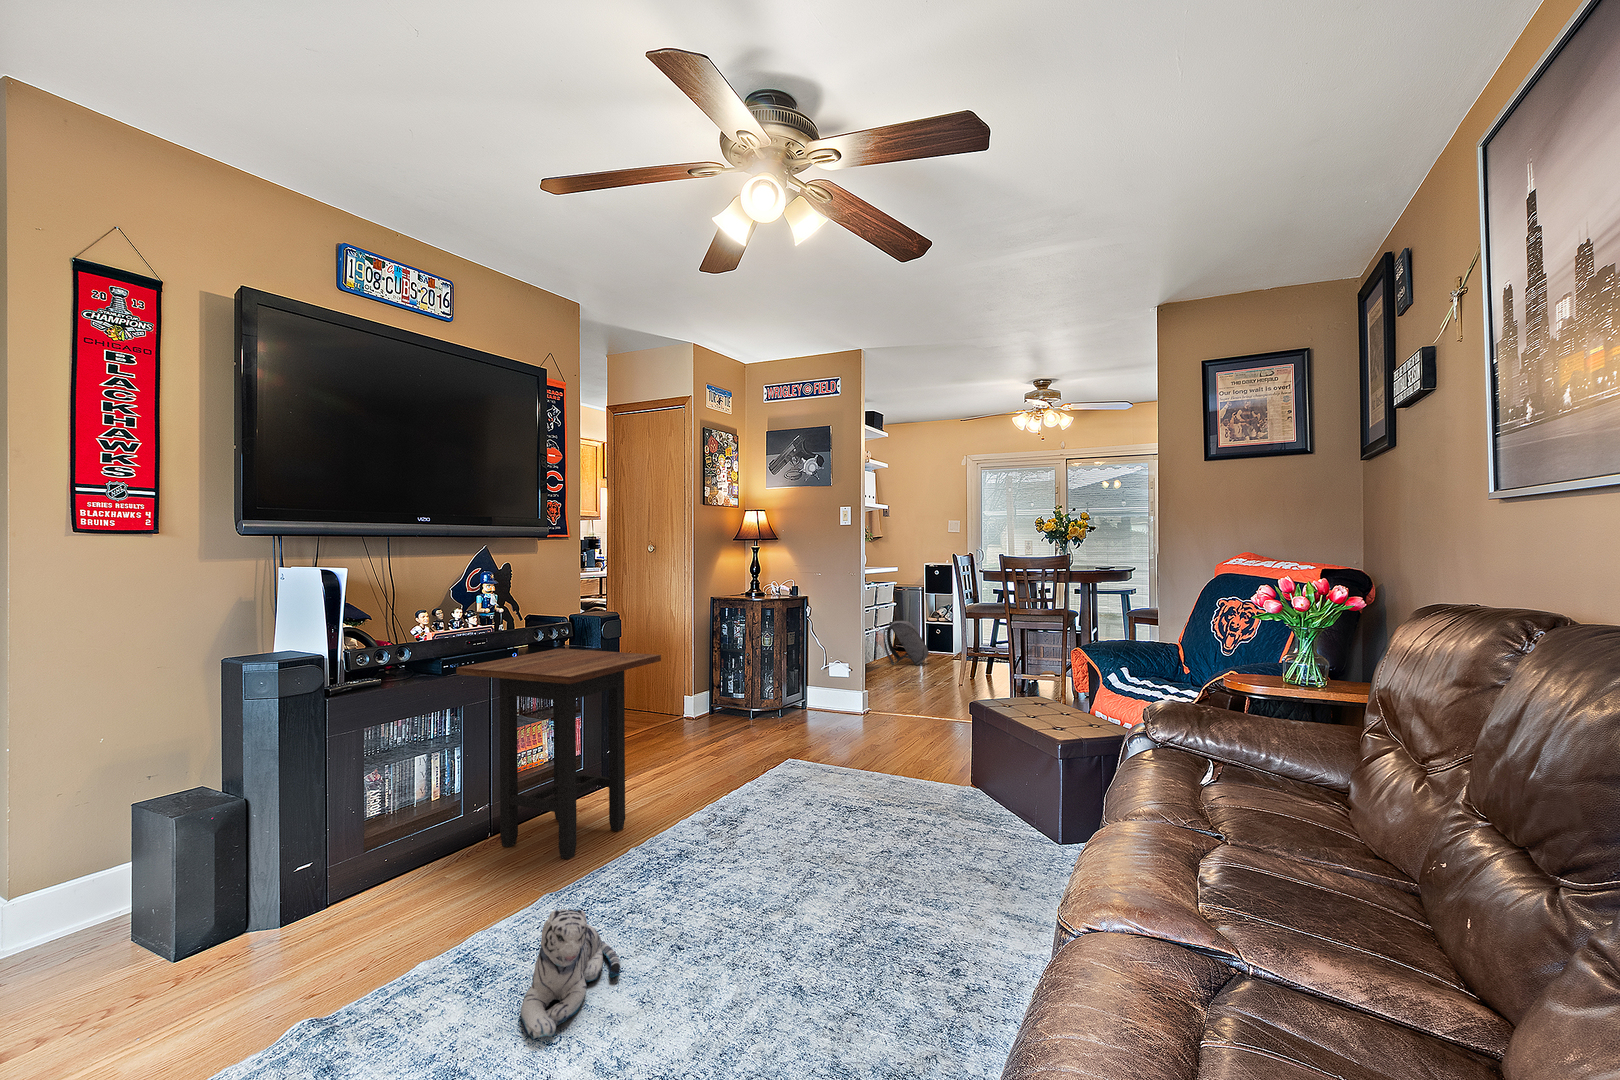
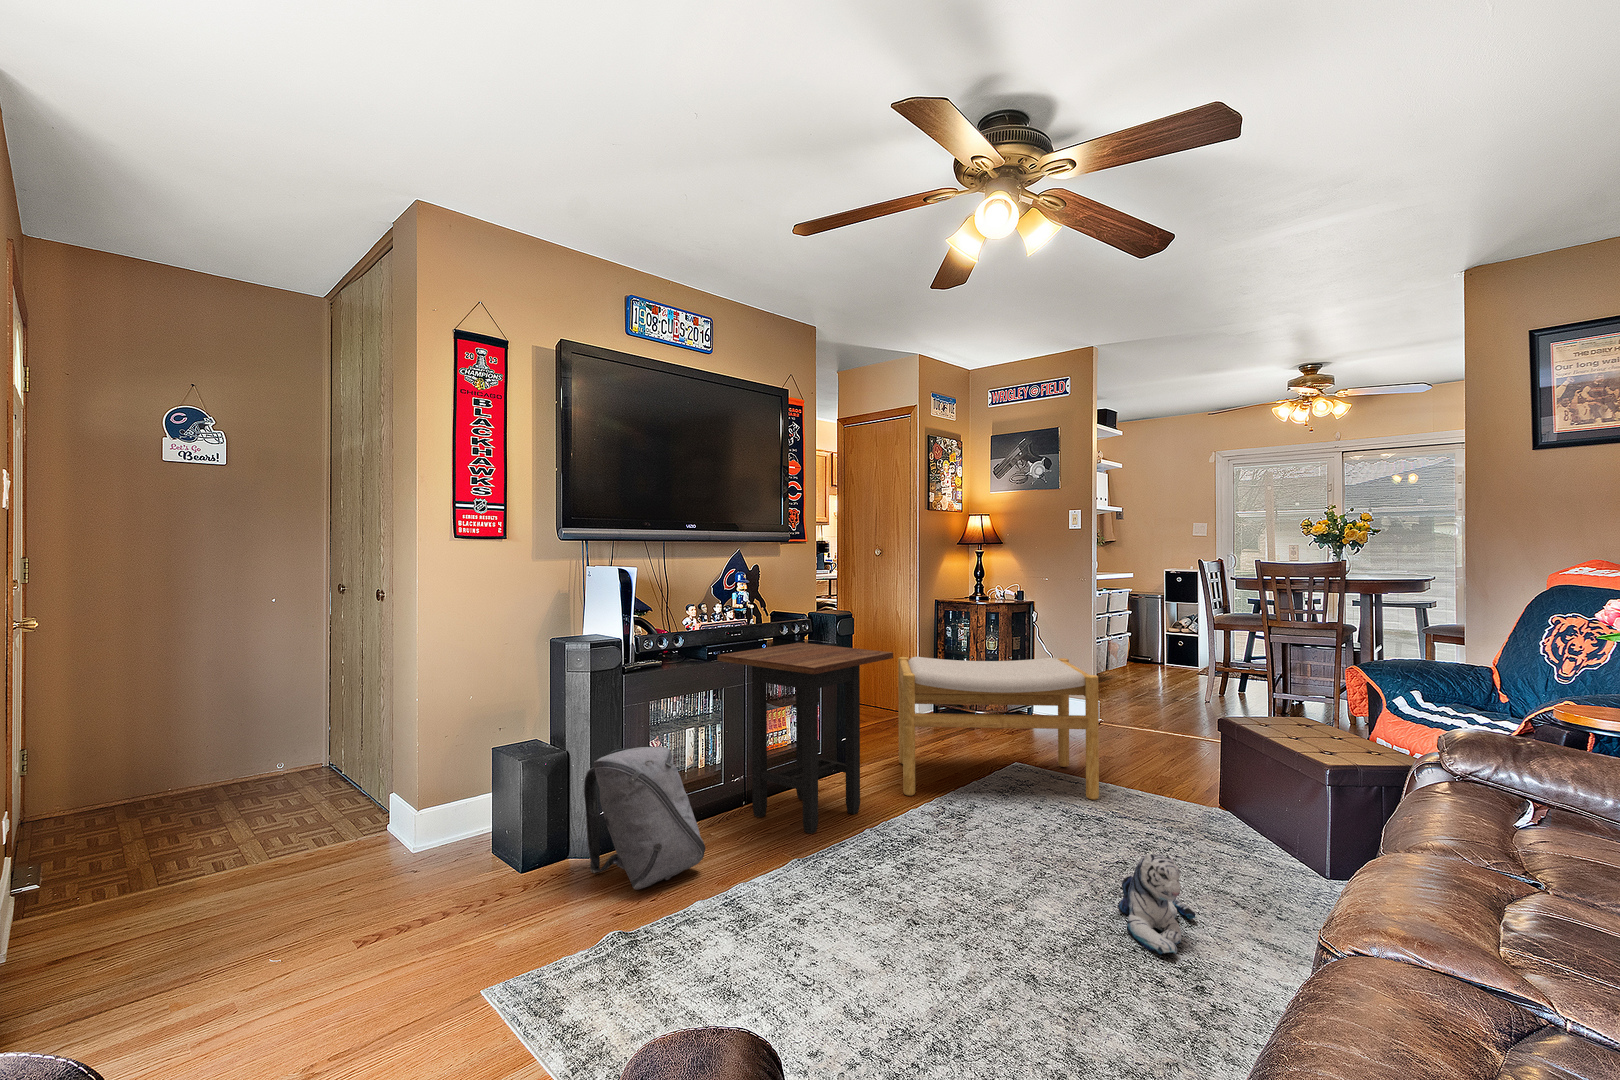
backpack: present [883,621,929,665] -> present [584,747,706,890]
footstool: none [669,652,865,804] -> present [898,657,1099,800]
plush toy: present [521,909,620,1040] -> present [1118,854,1196,955]

